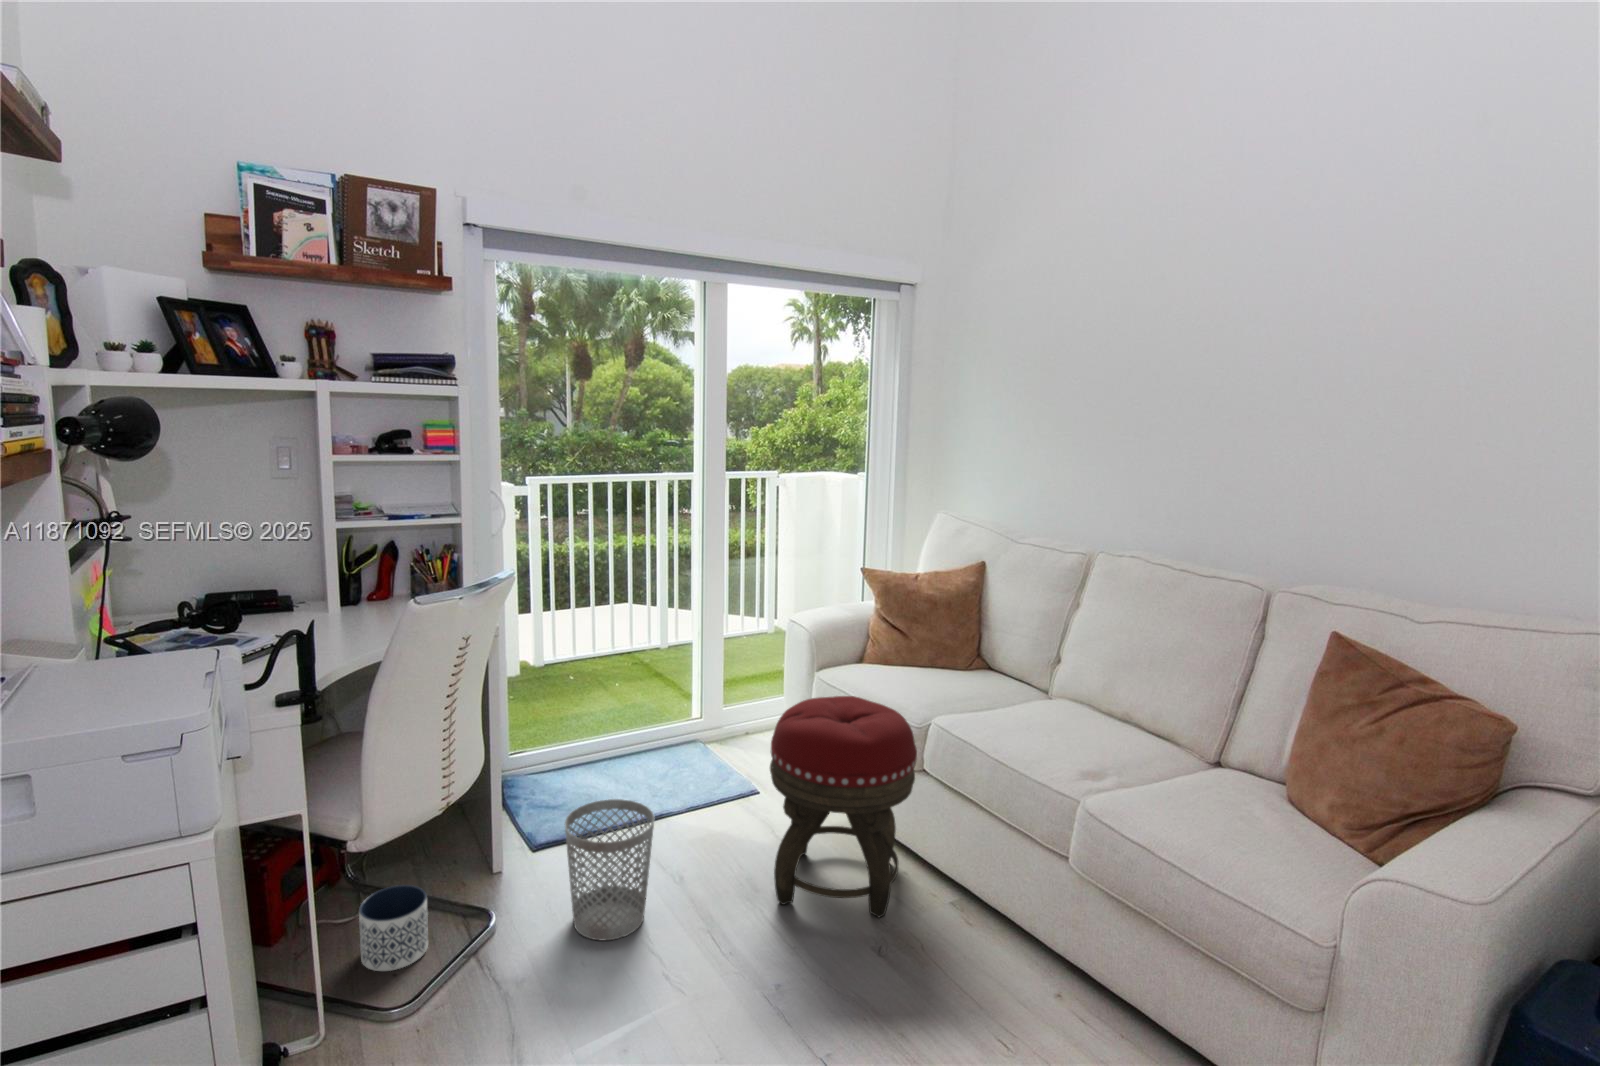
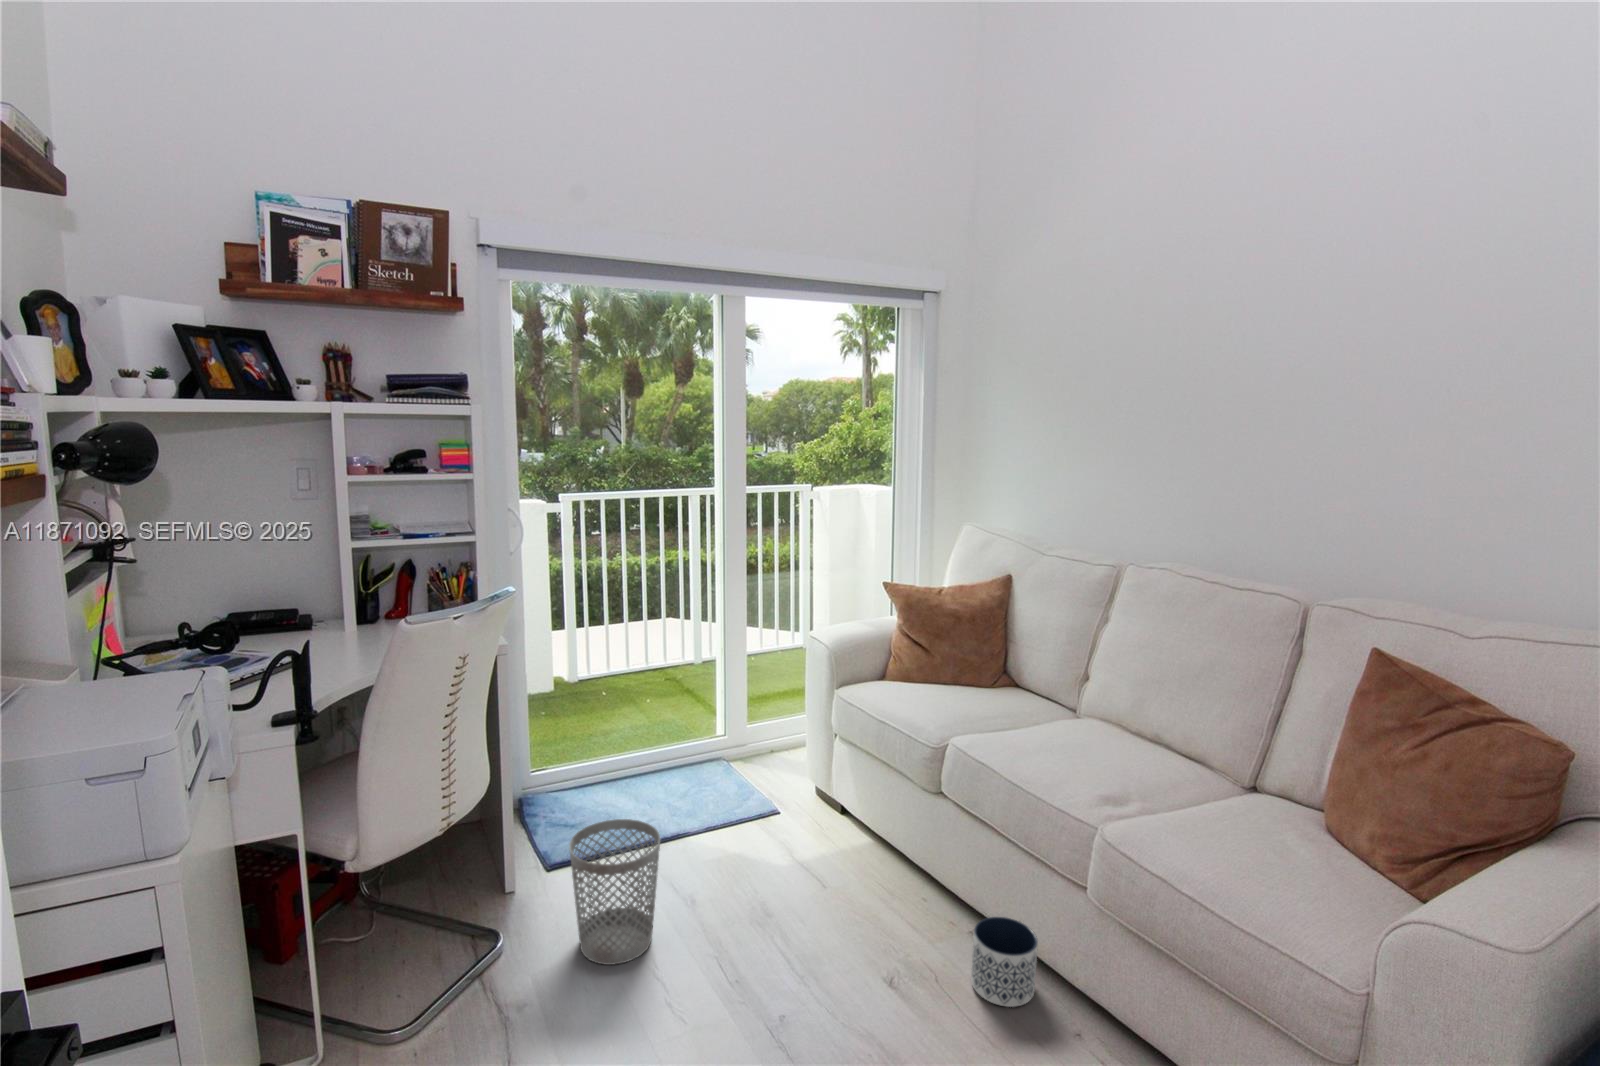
footstool: present [770,696,917,917] -> none [780,714,932,946]
planter: present [359,885,428,971] -> present [971,917,1038,1007]

